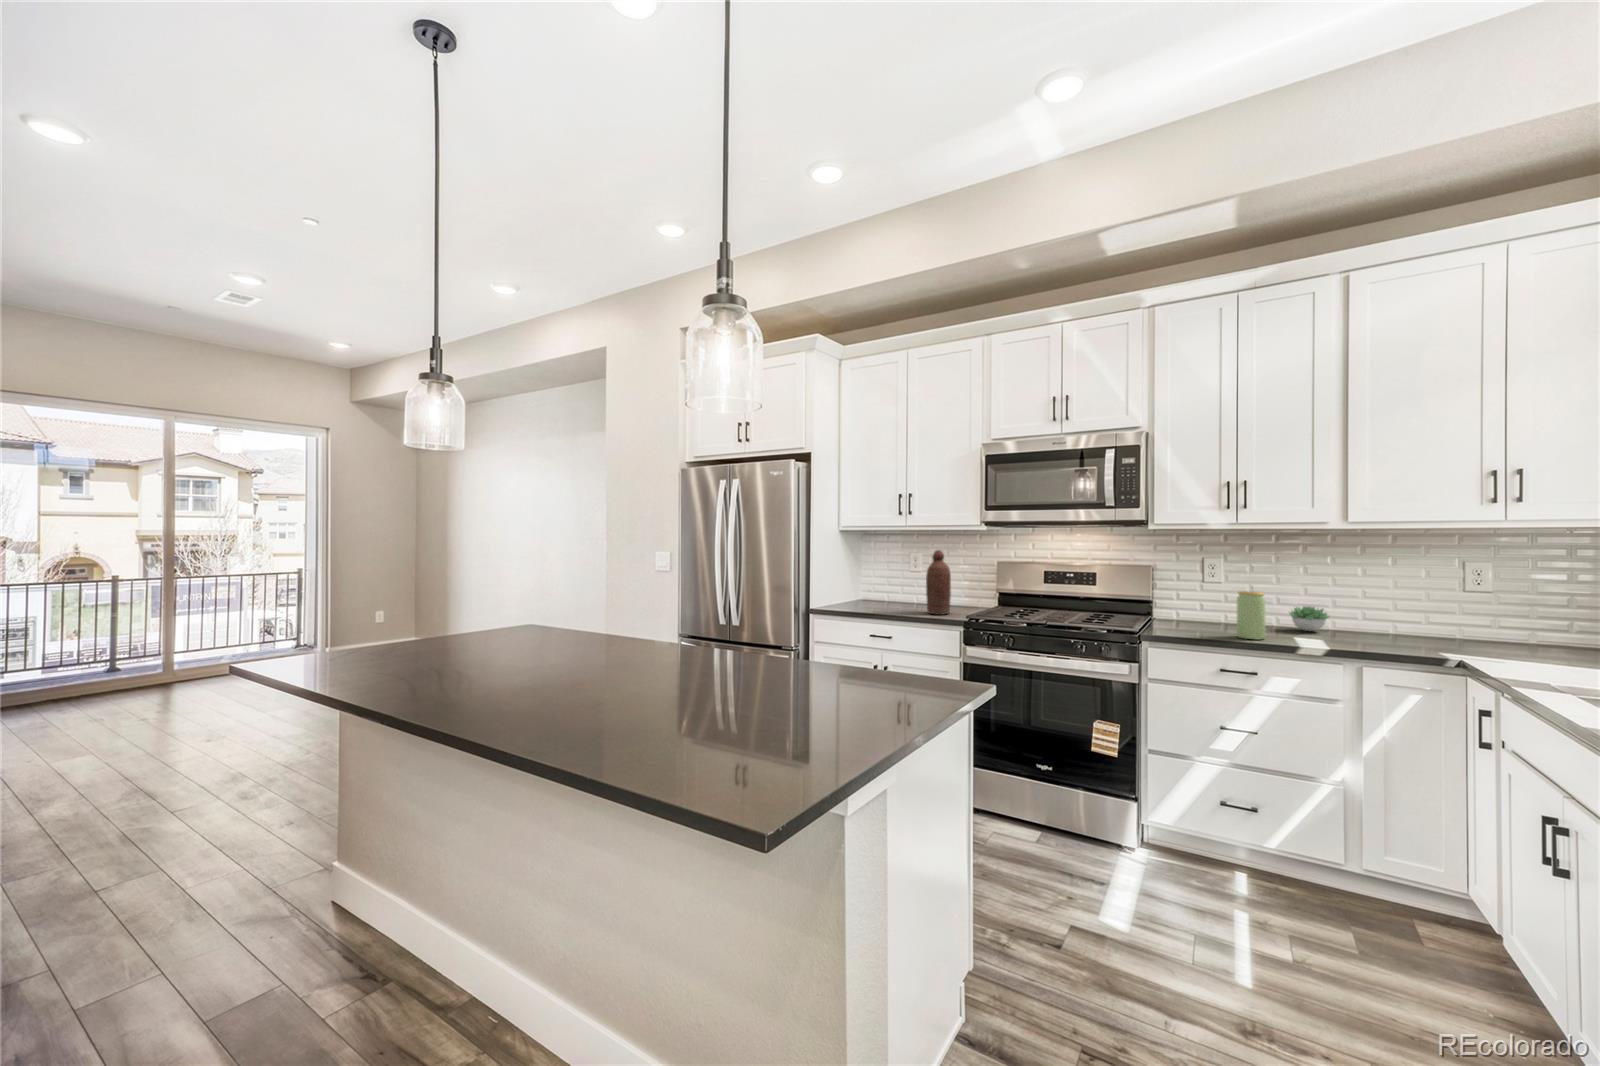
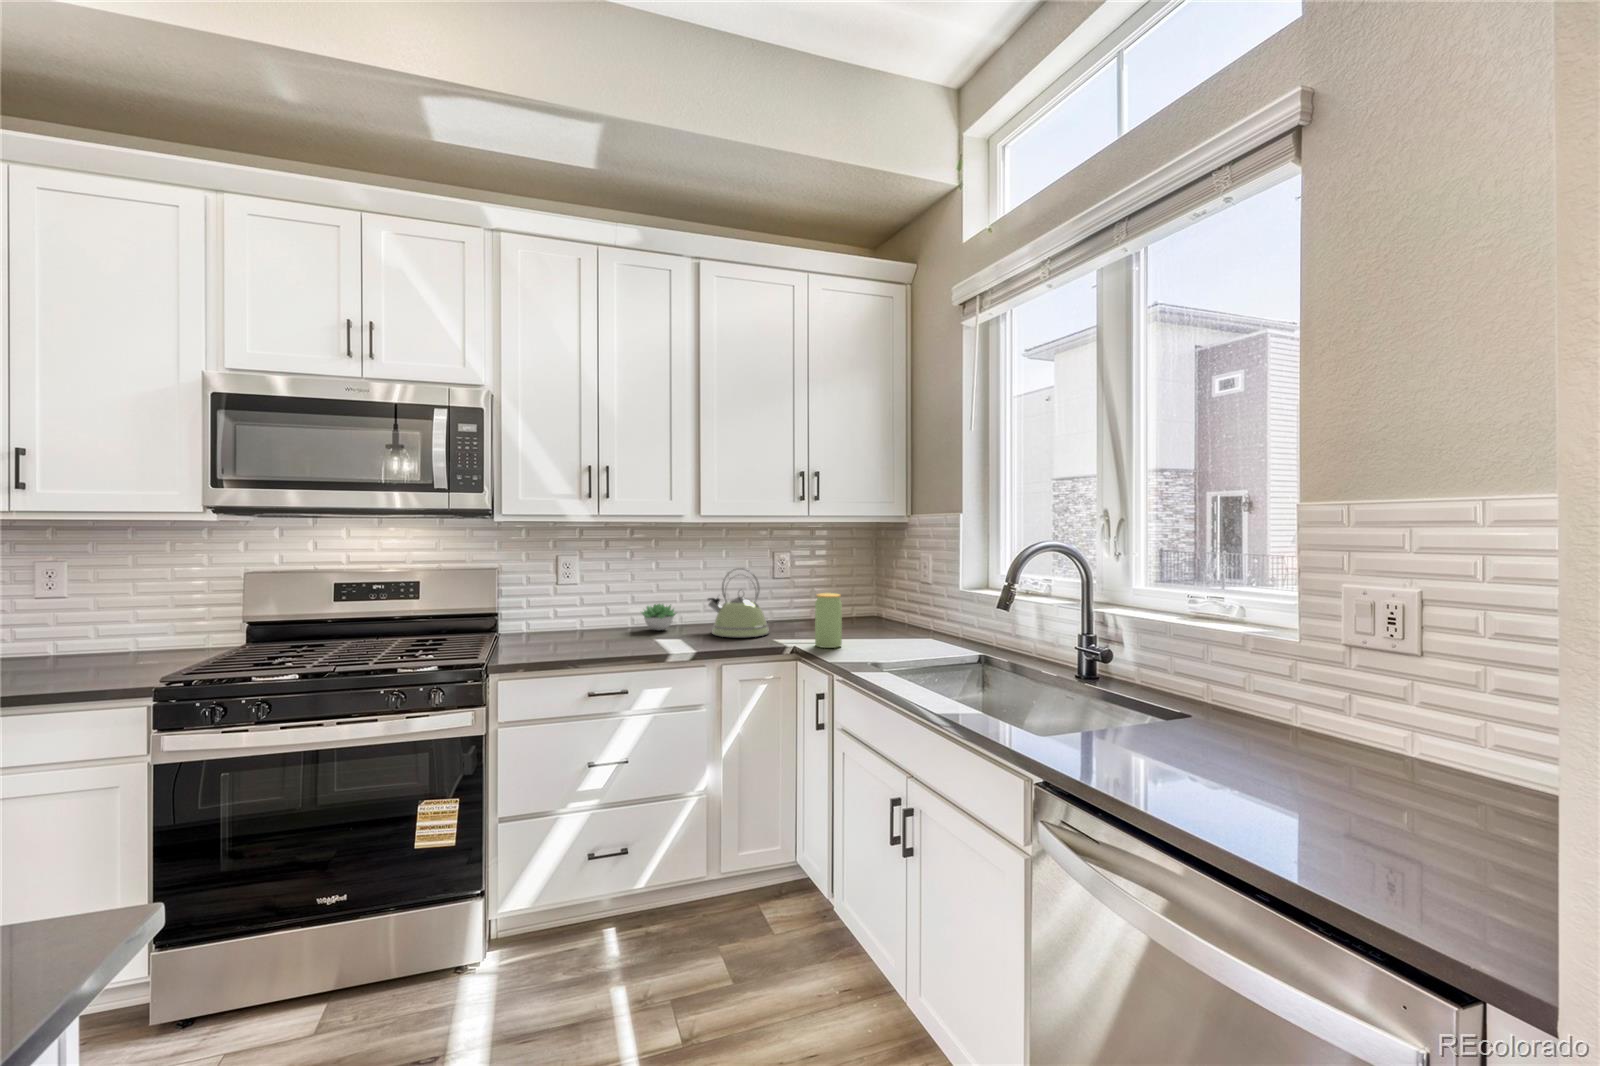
bottle: present [926,550,951,615] -> none [64,558,131,685]
kettle: none [1367,577,1452,649] -> present [708,568,769,638]
jar: present [1237,591,1265,639] -> present [815,593,842,648]

